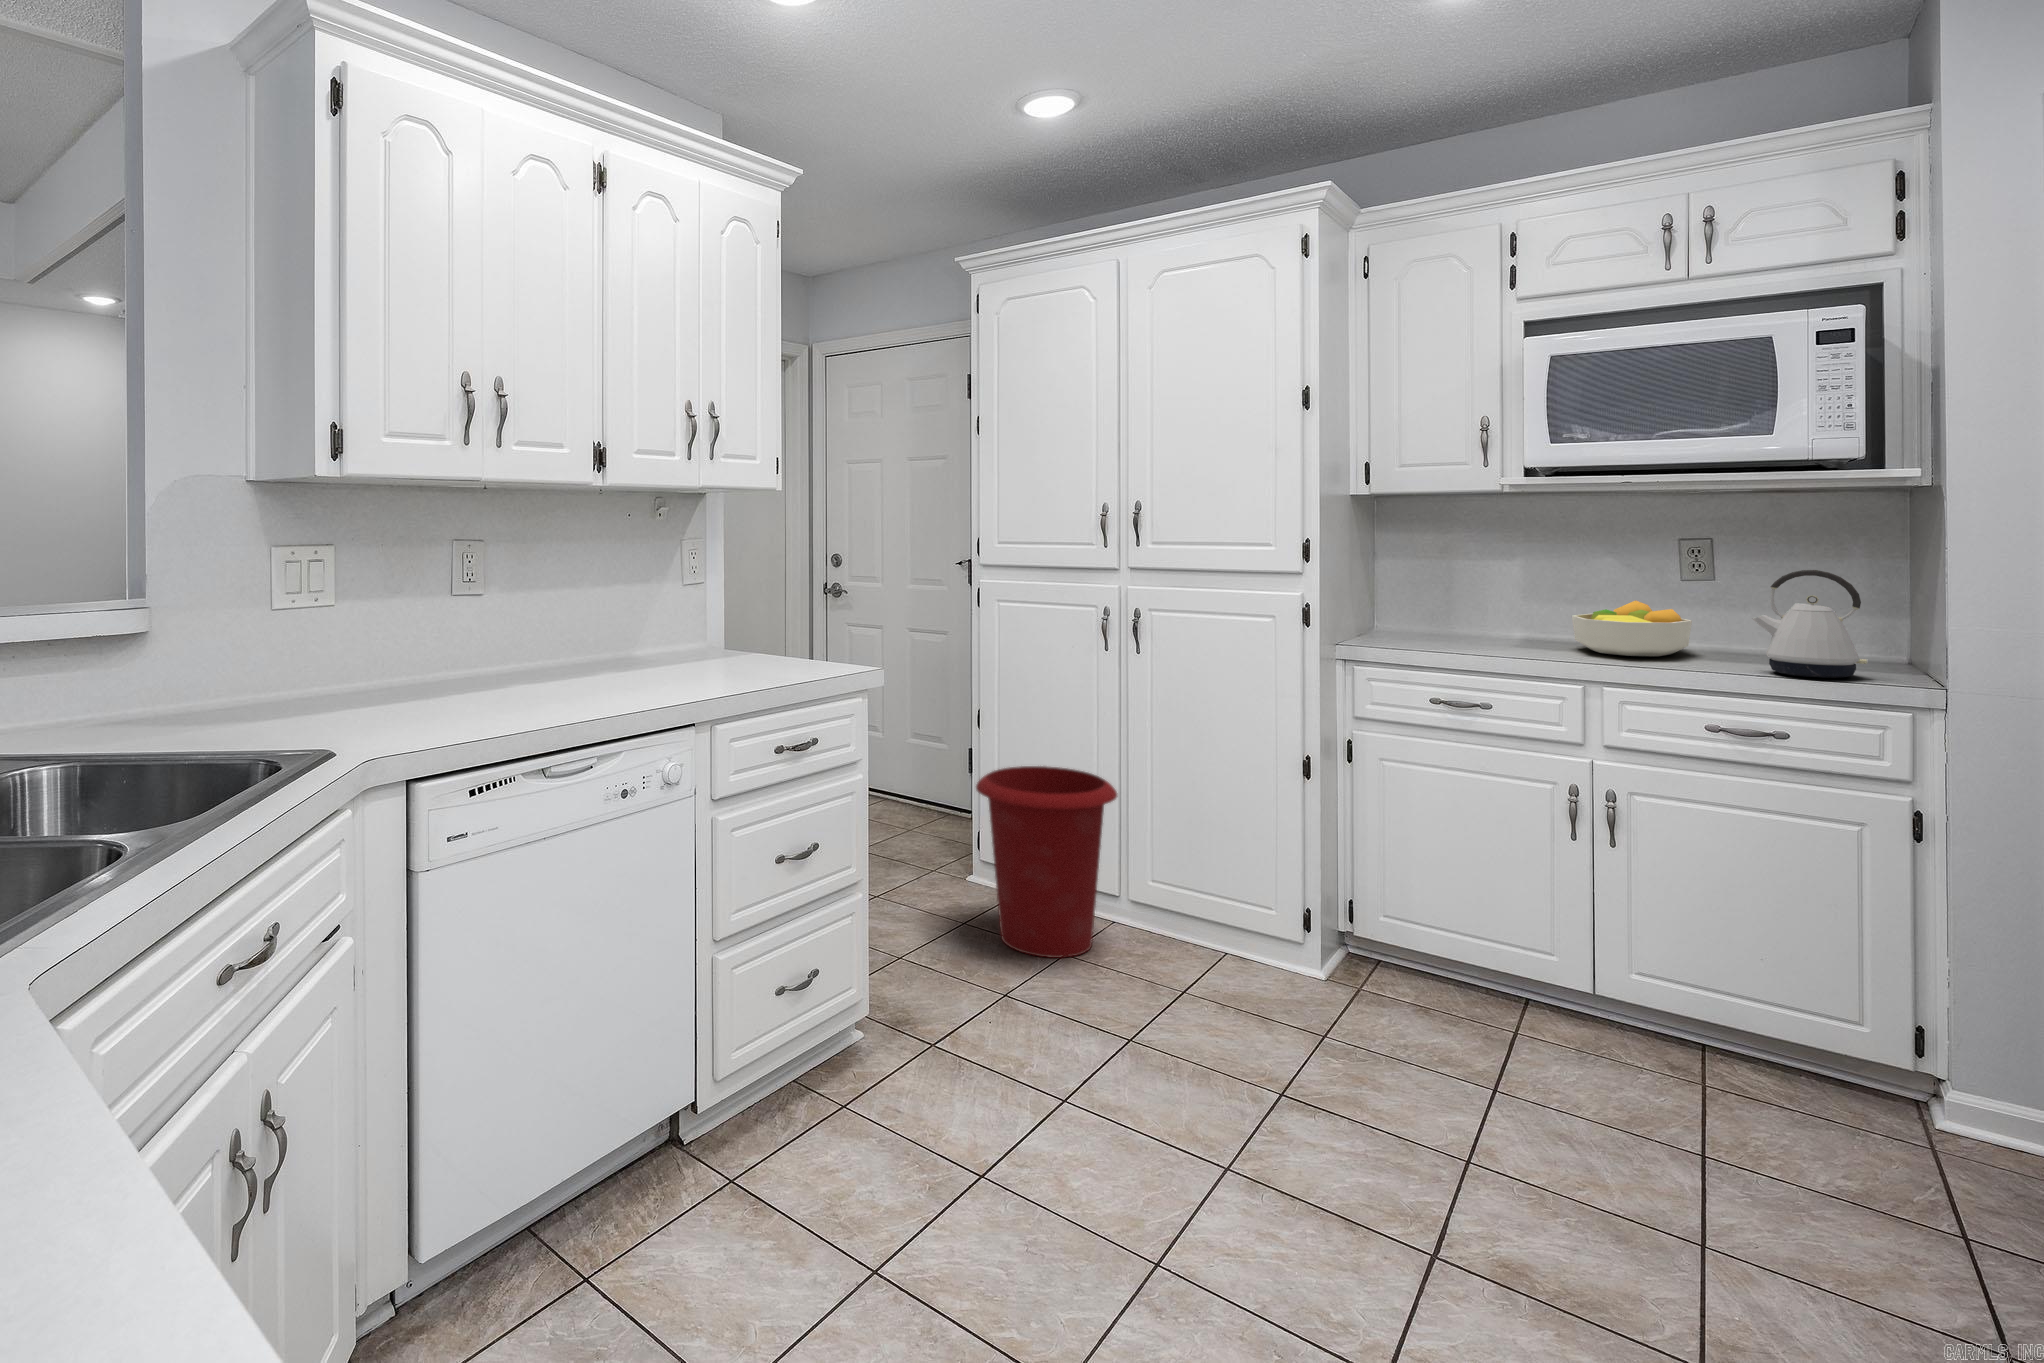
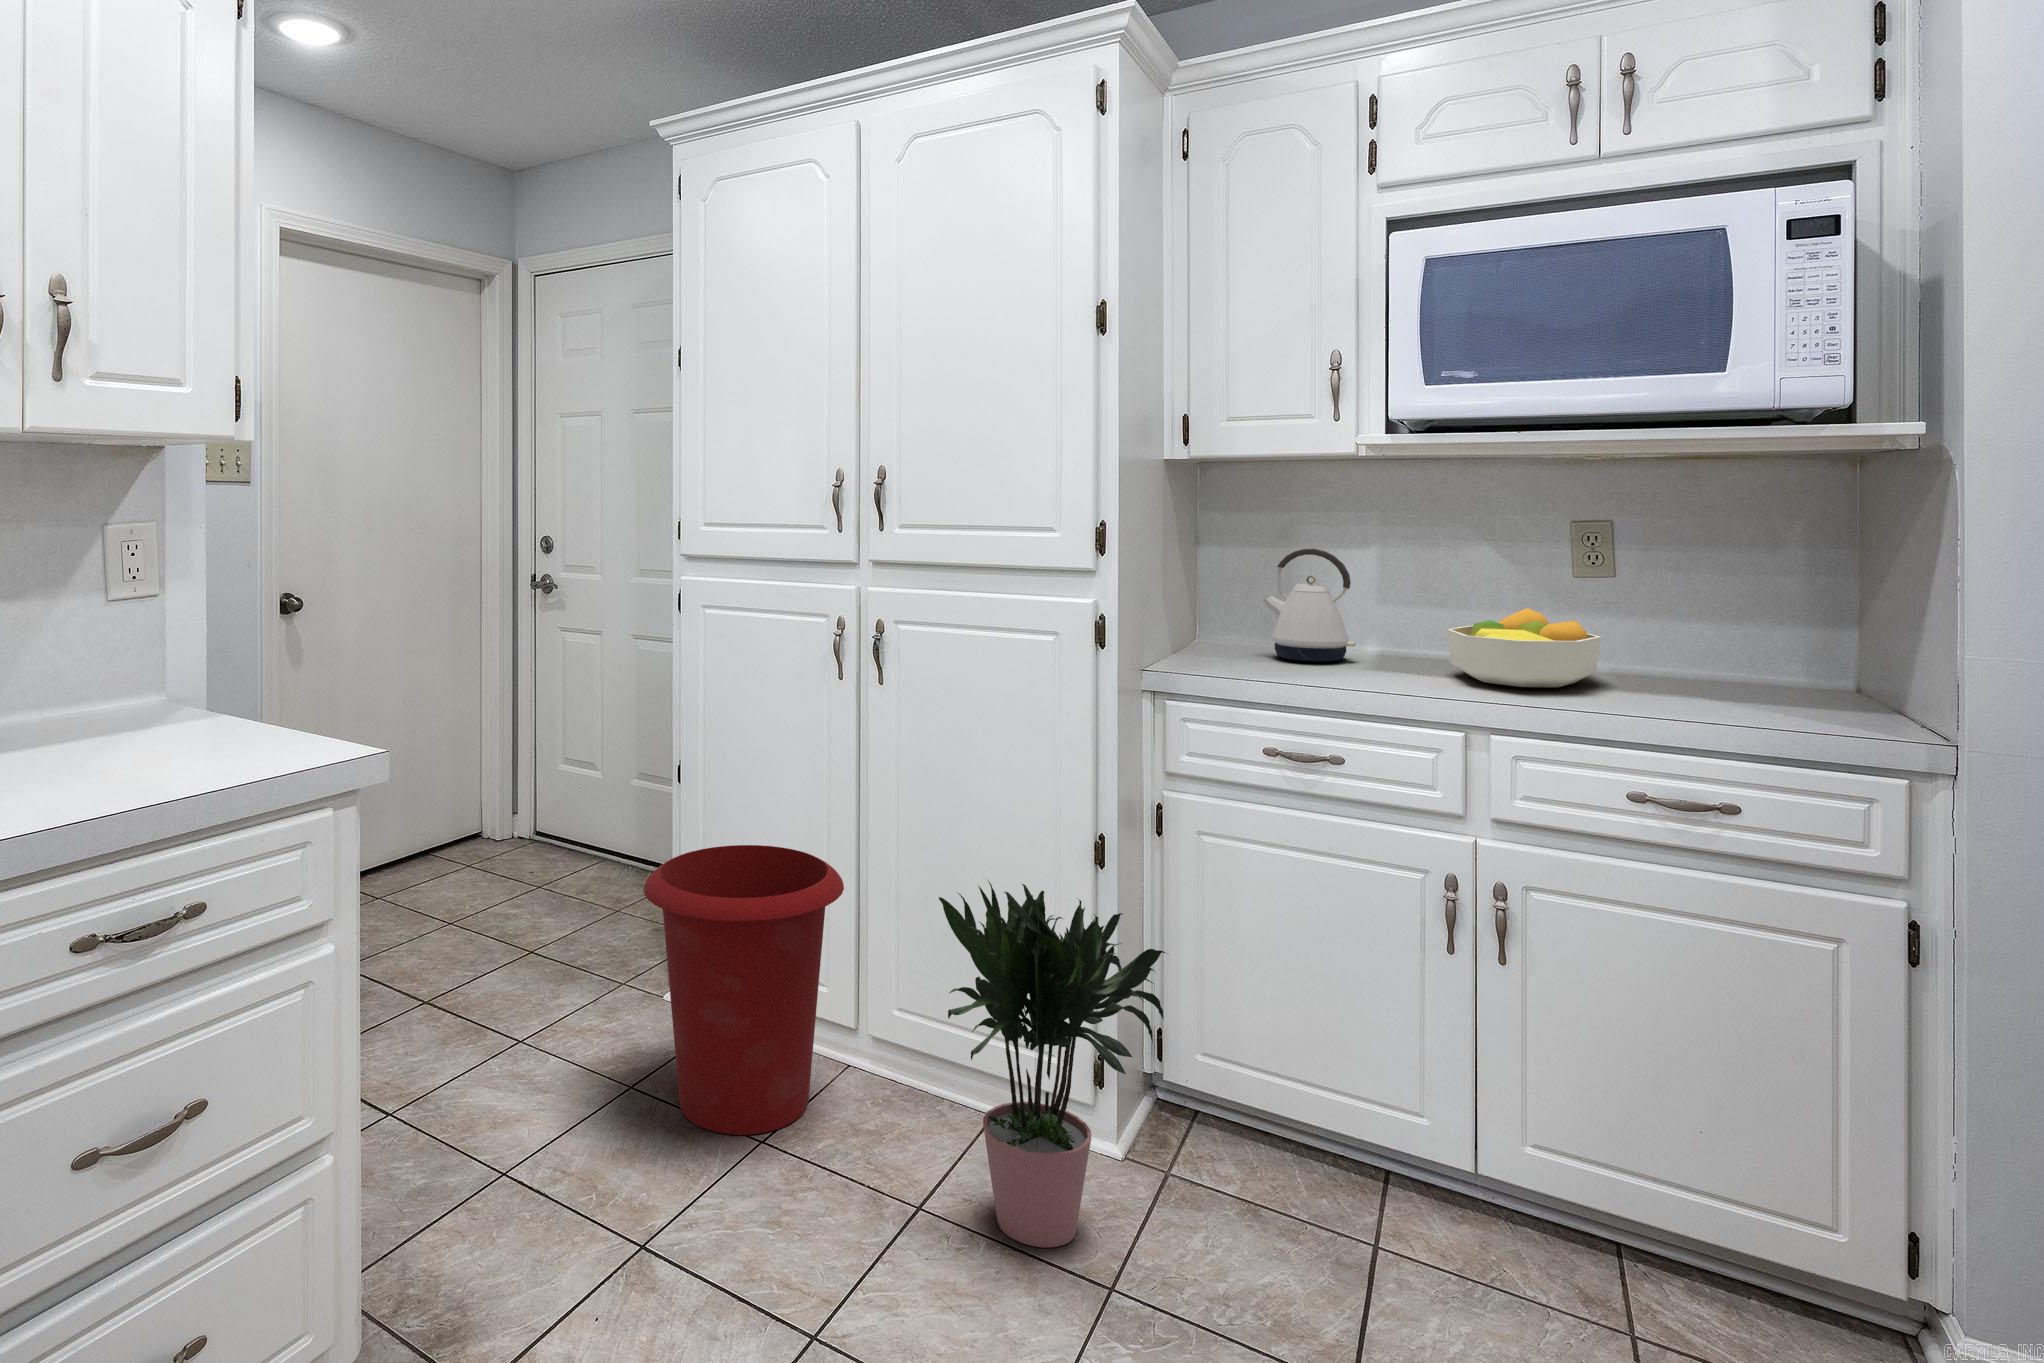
kettle: present [1752,570,1868,678] -> present [1262,549,1356,662]
potted plant: none [1199,773,1376,1024] -> present [939,881,1165,1247]

